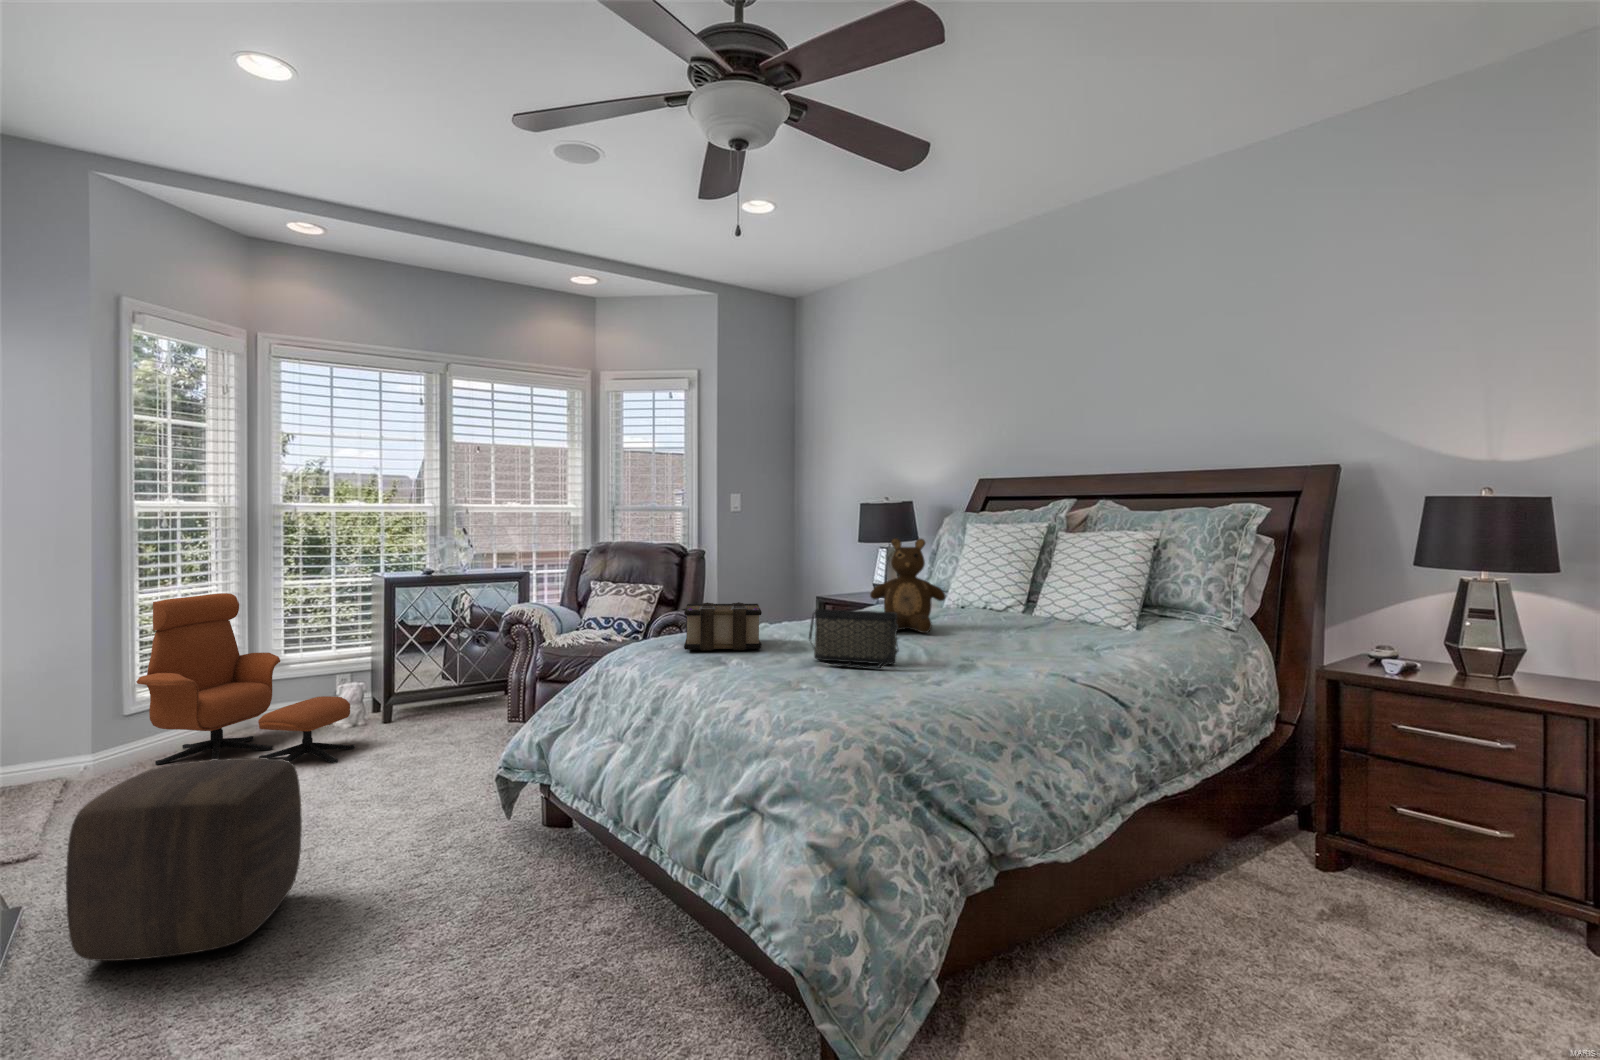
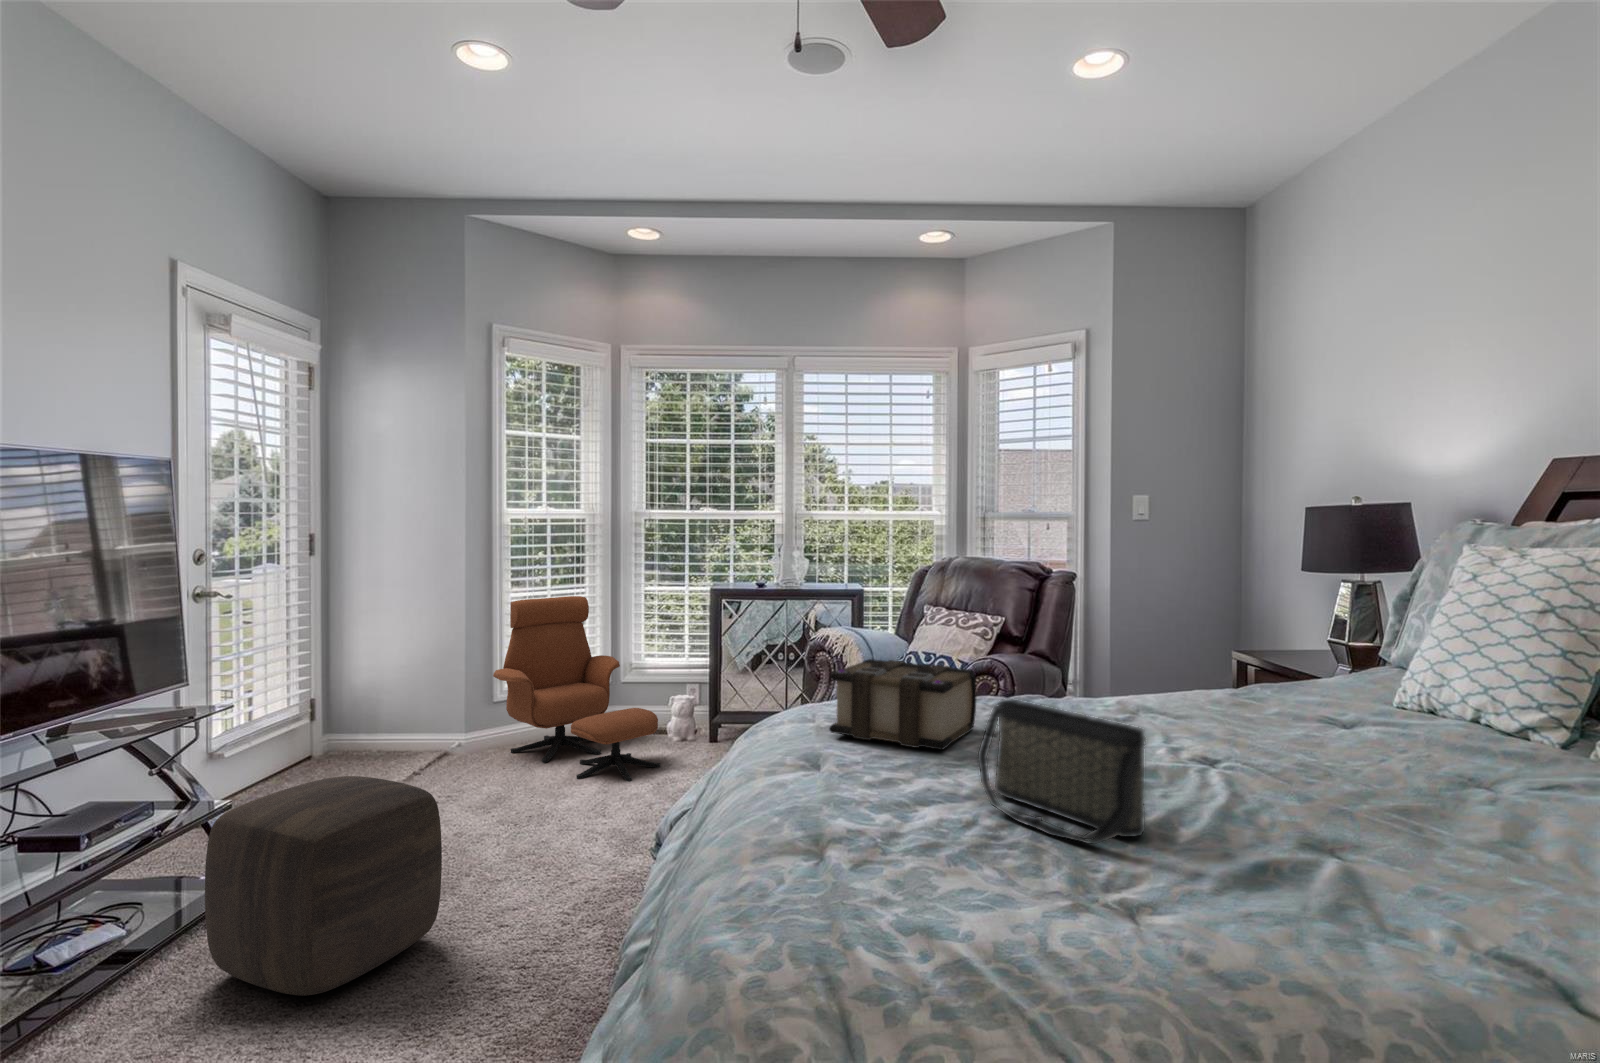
teddy bear: present [870,538,945,633] -> none [1214,569,1379,763]

